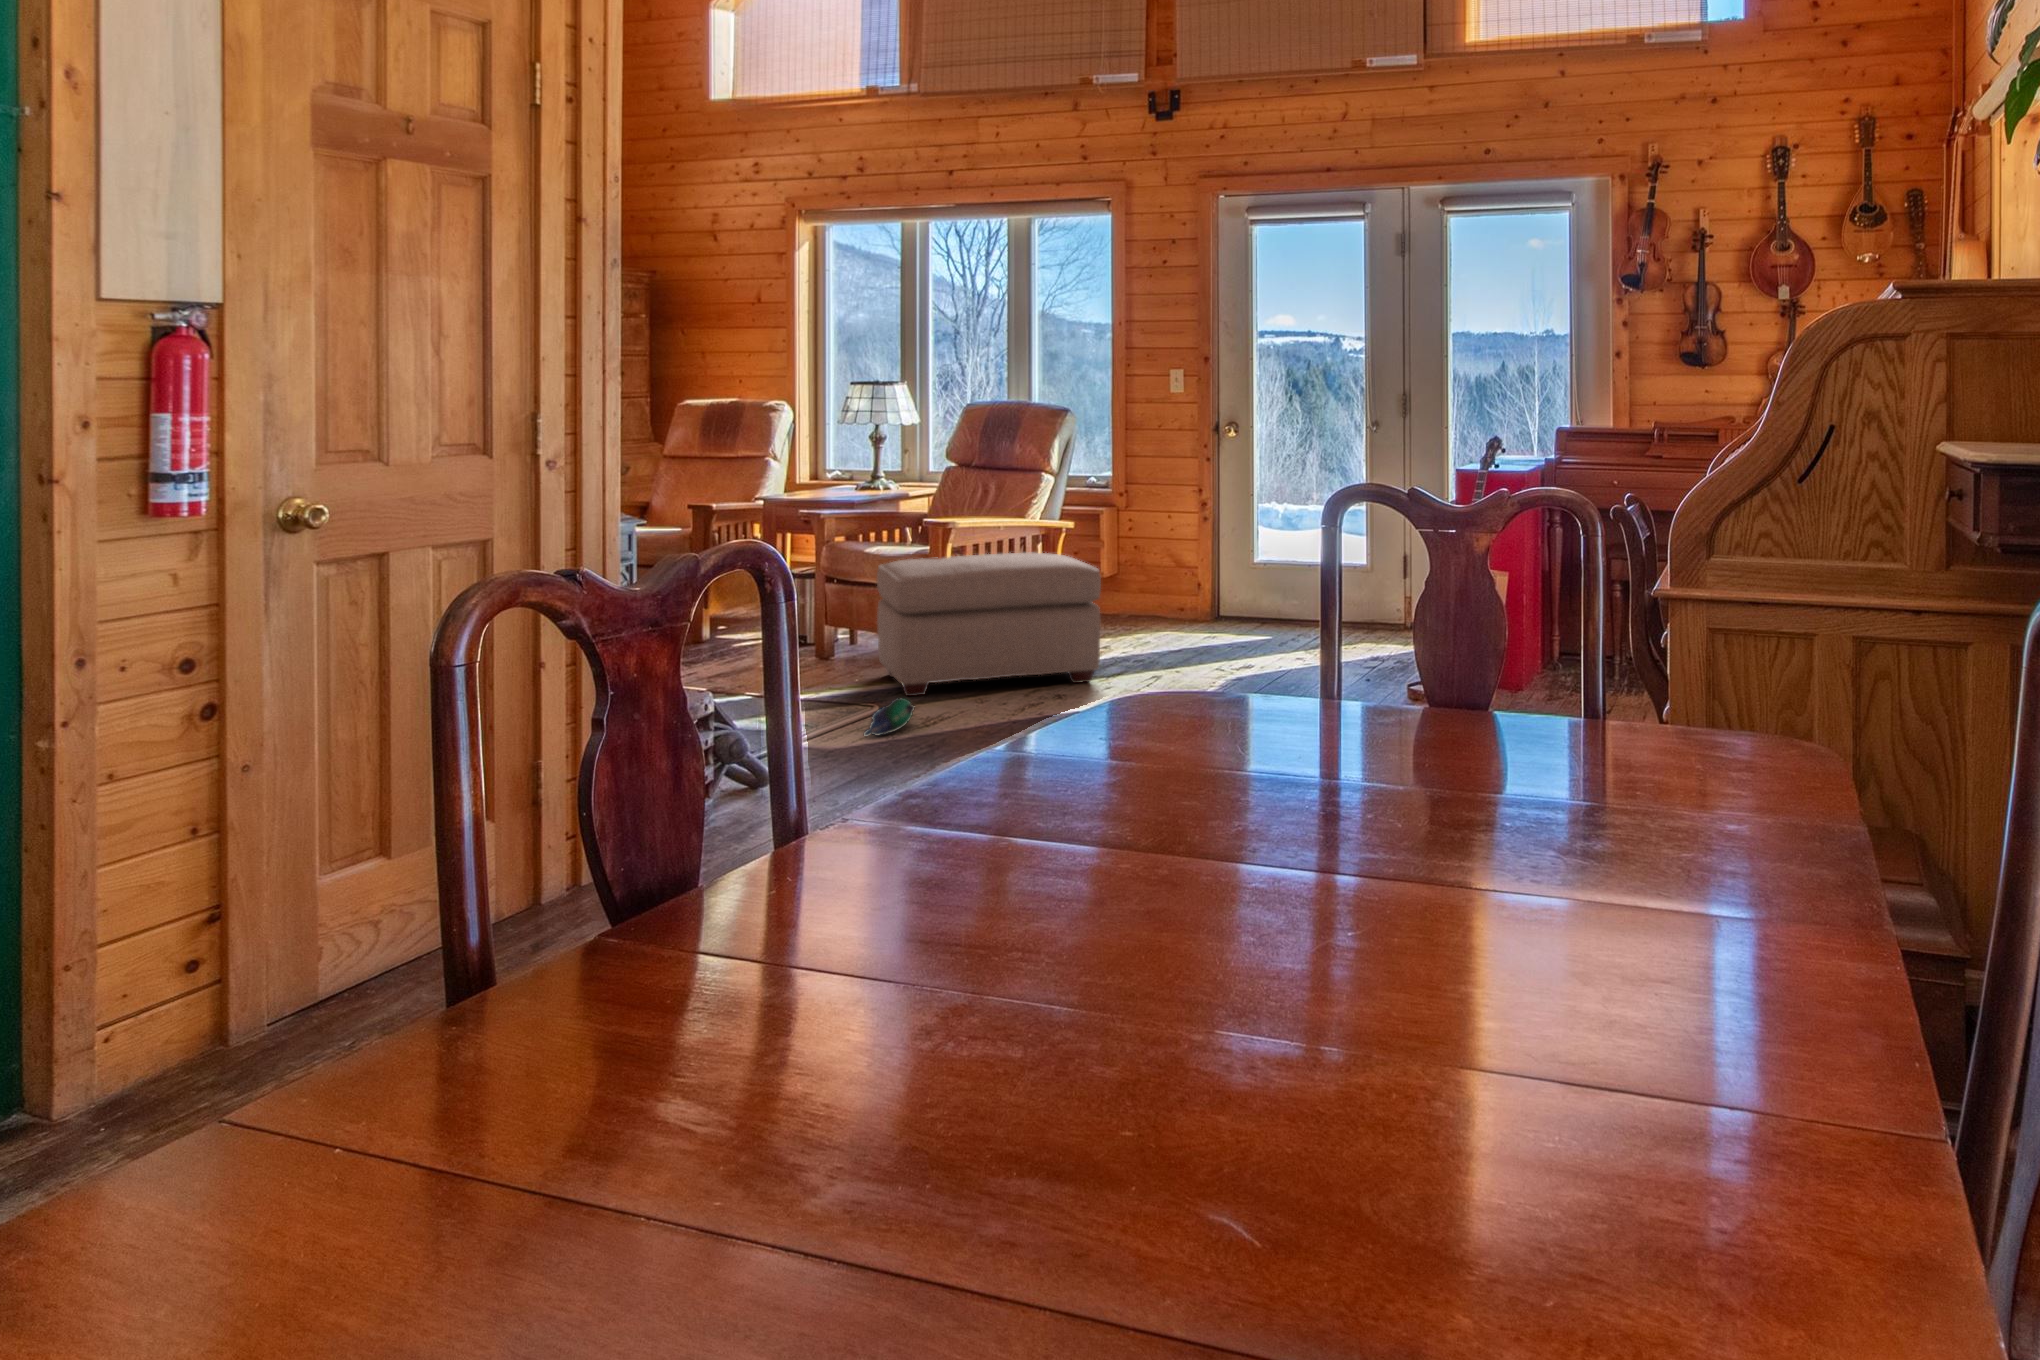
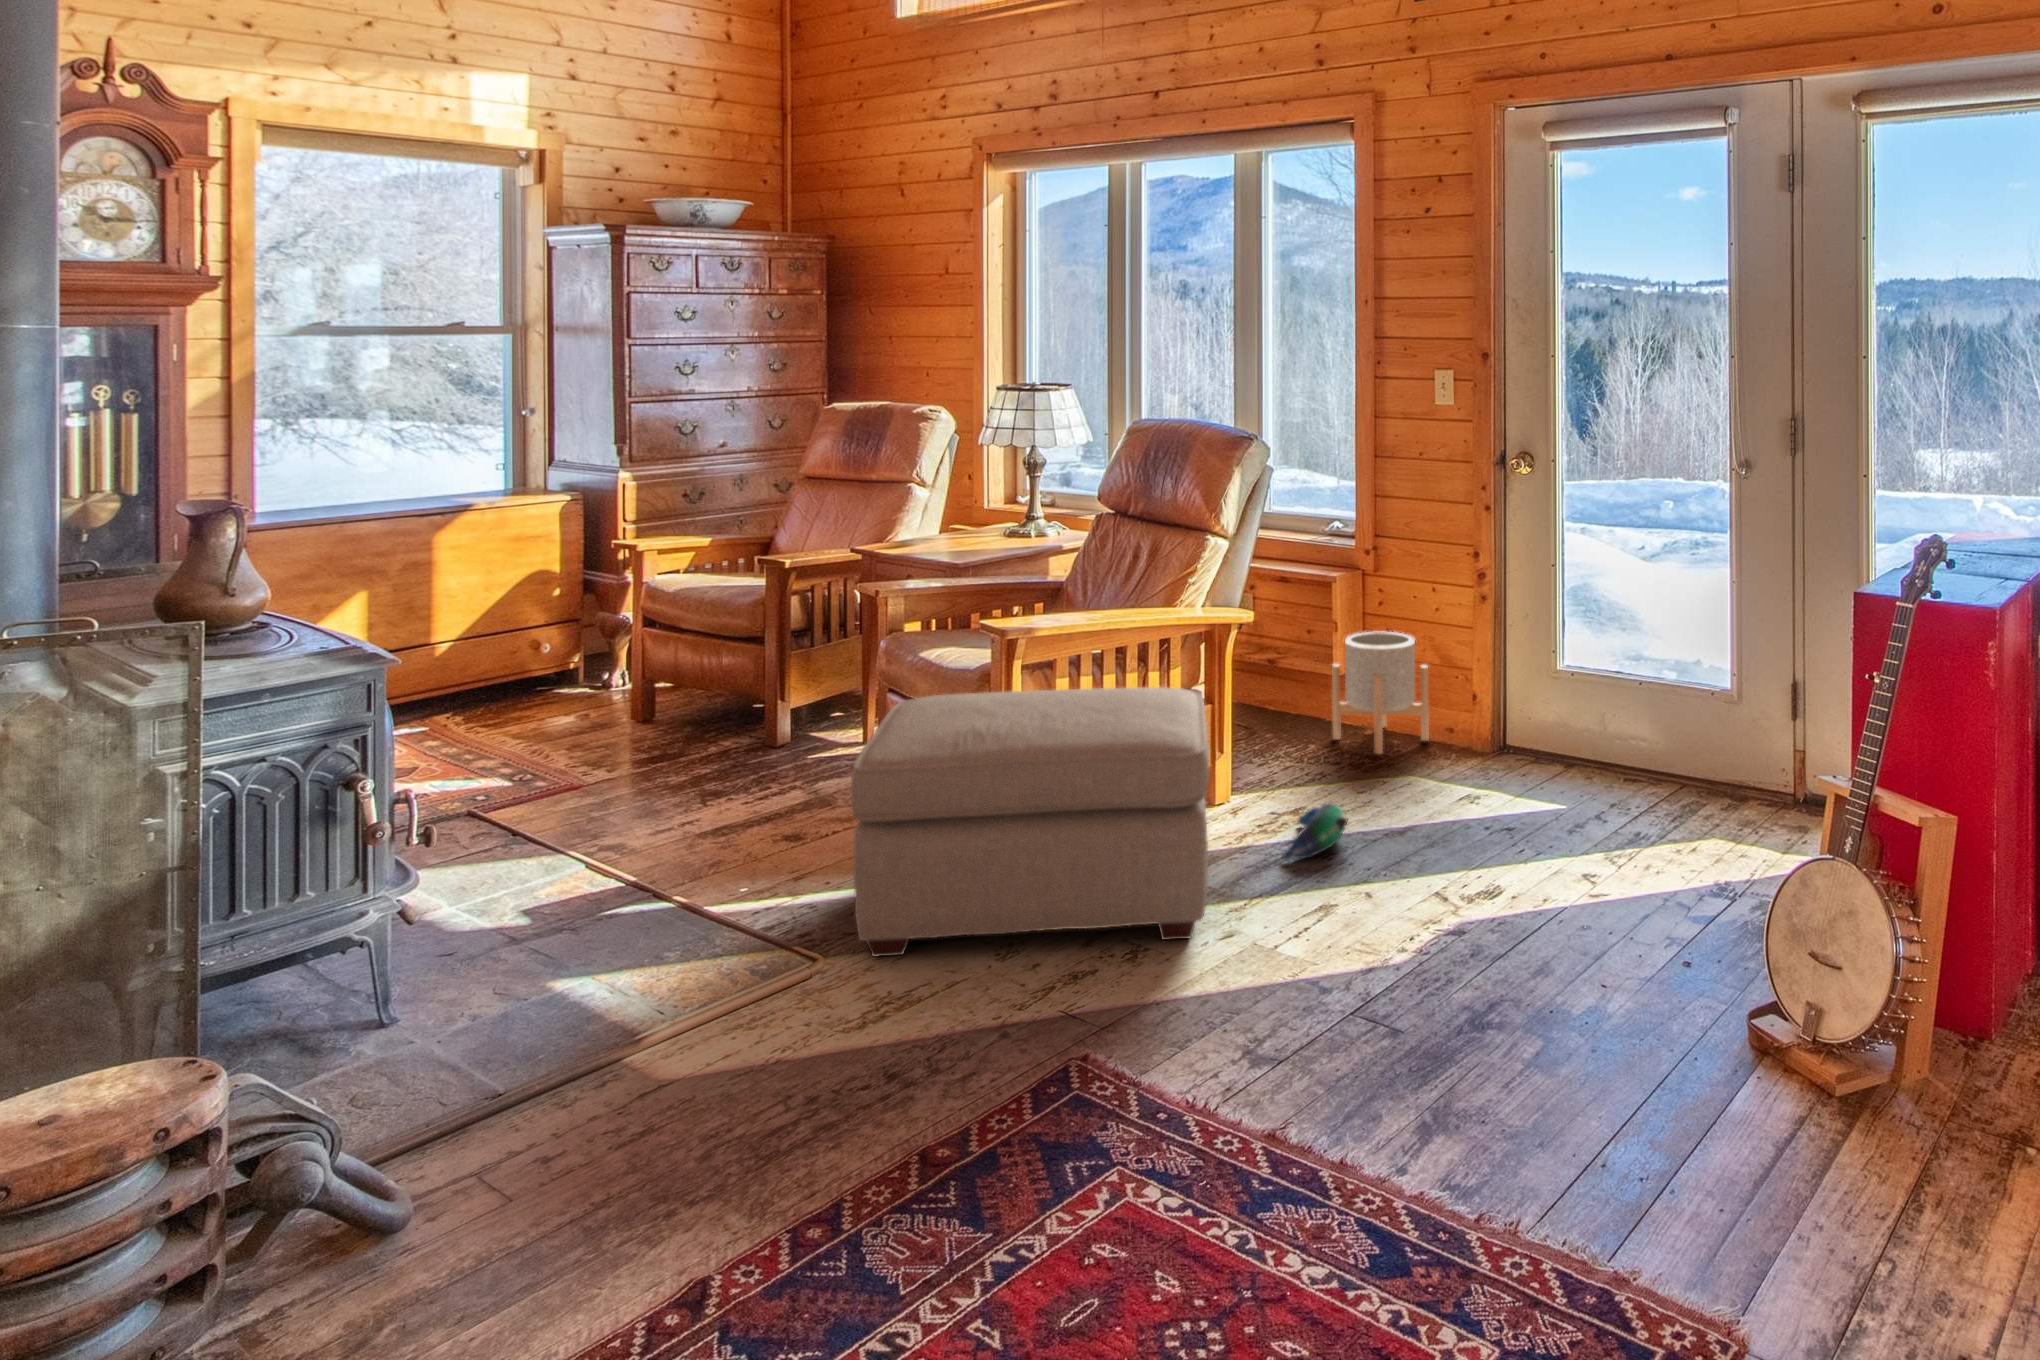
planter: none [1104,550,1169,625] -> present [1332,632,1429,754]
plush toy: present [863,698,915,736] -> present [1283,803,1348,859]

